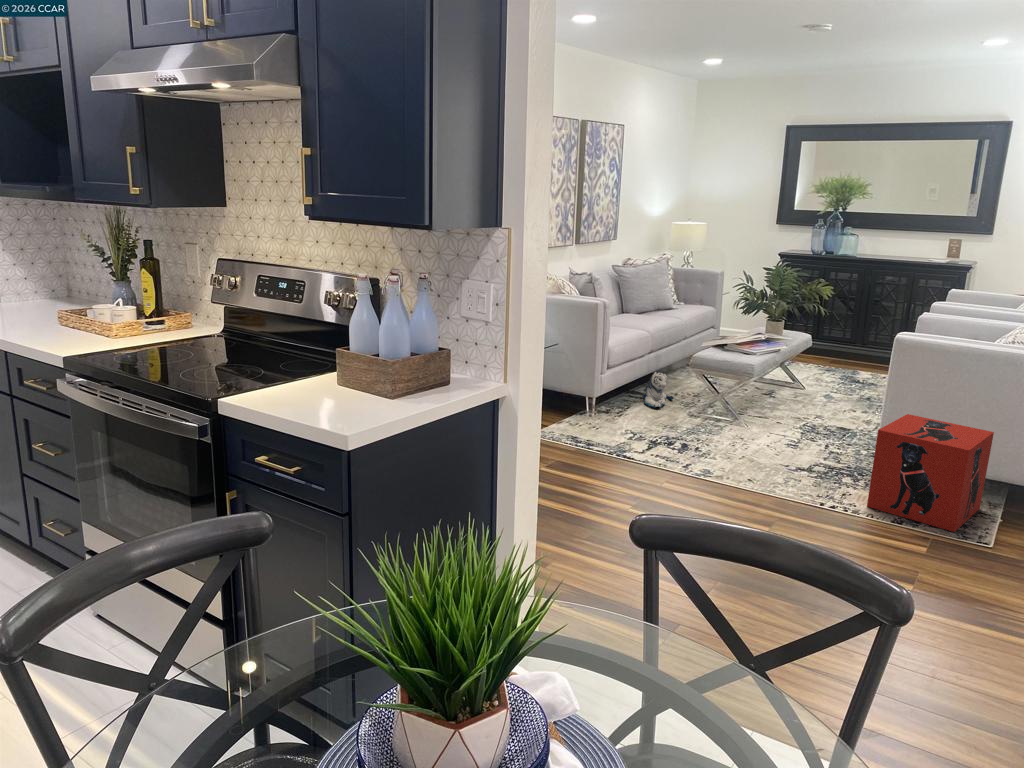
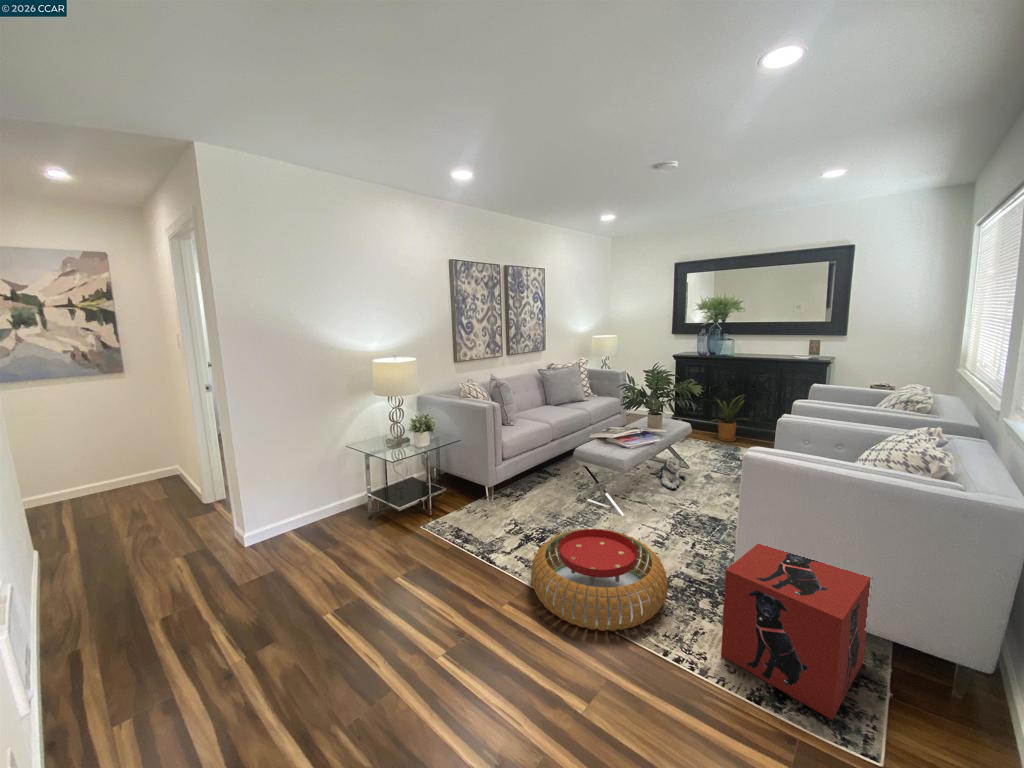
house plant: none [816,305,874,364] -> present [712,396,748,442]
plush toy: present [643,372,673,408] -> present [659,457,685,489]
pouf: none [681,419,817,495] -> present [531,529,668,631]

